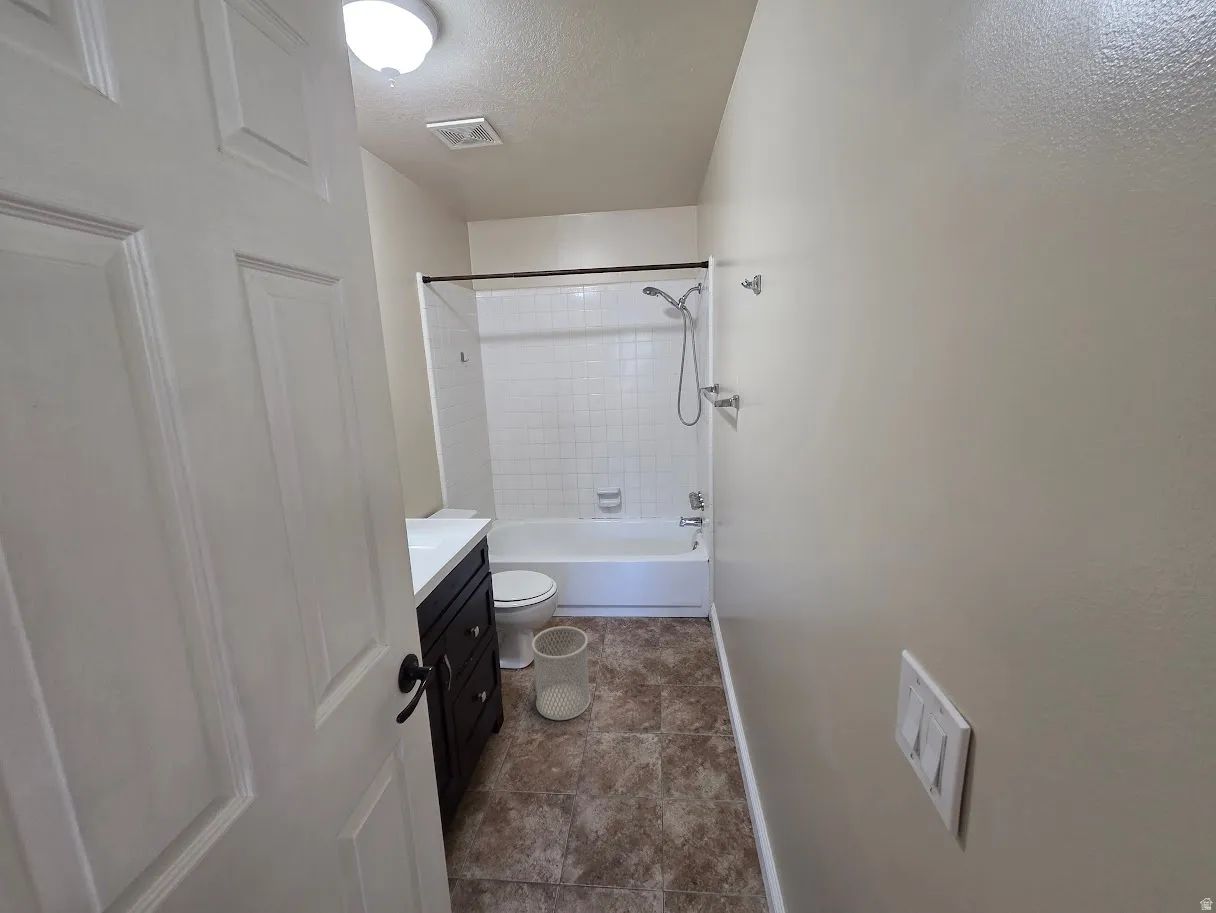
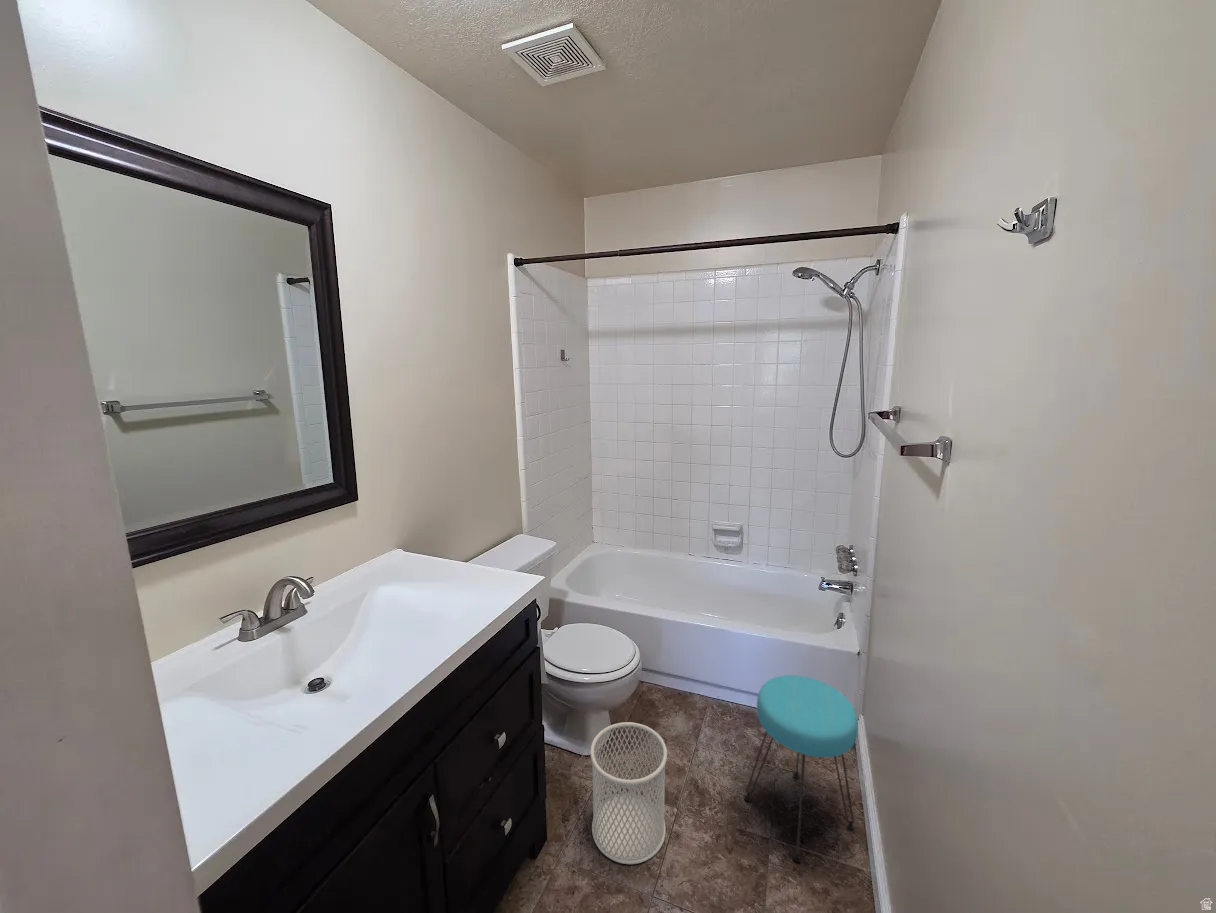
stool: none [641,574,713,691] -> present [744,675,858,862]

